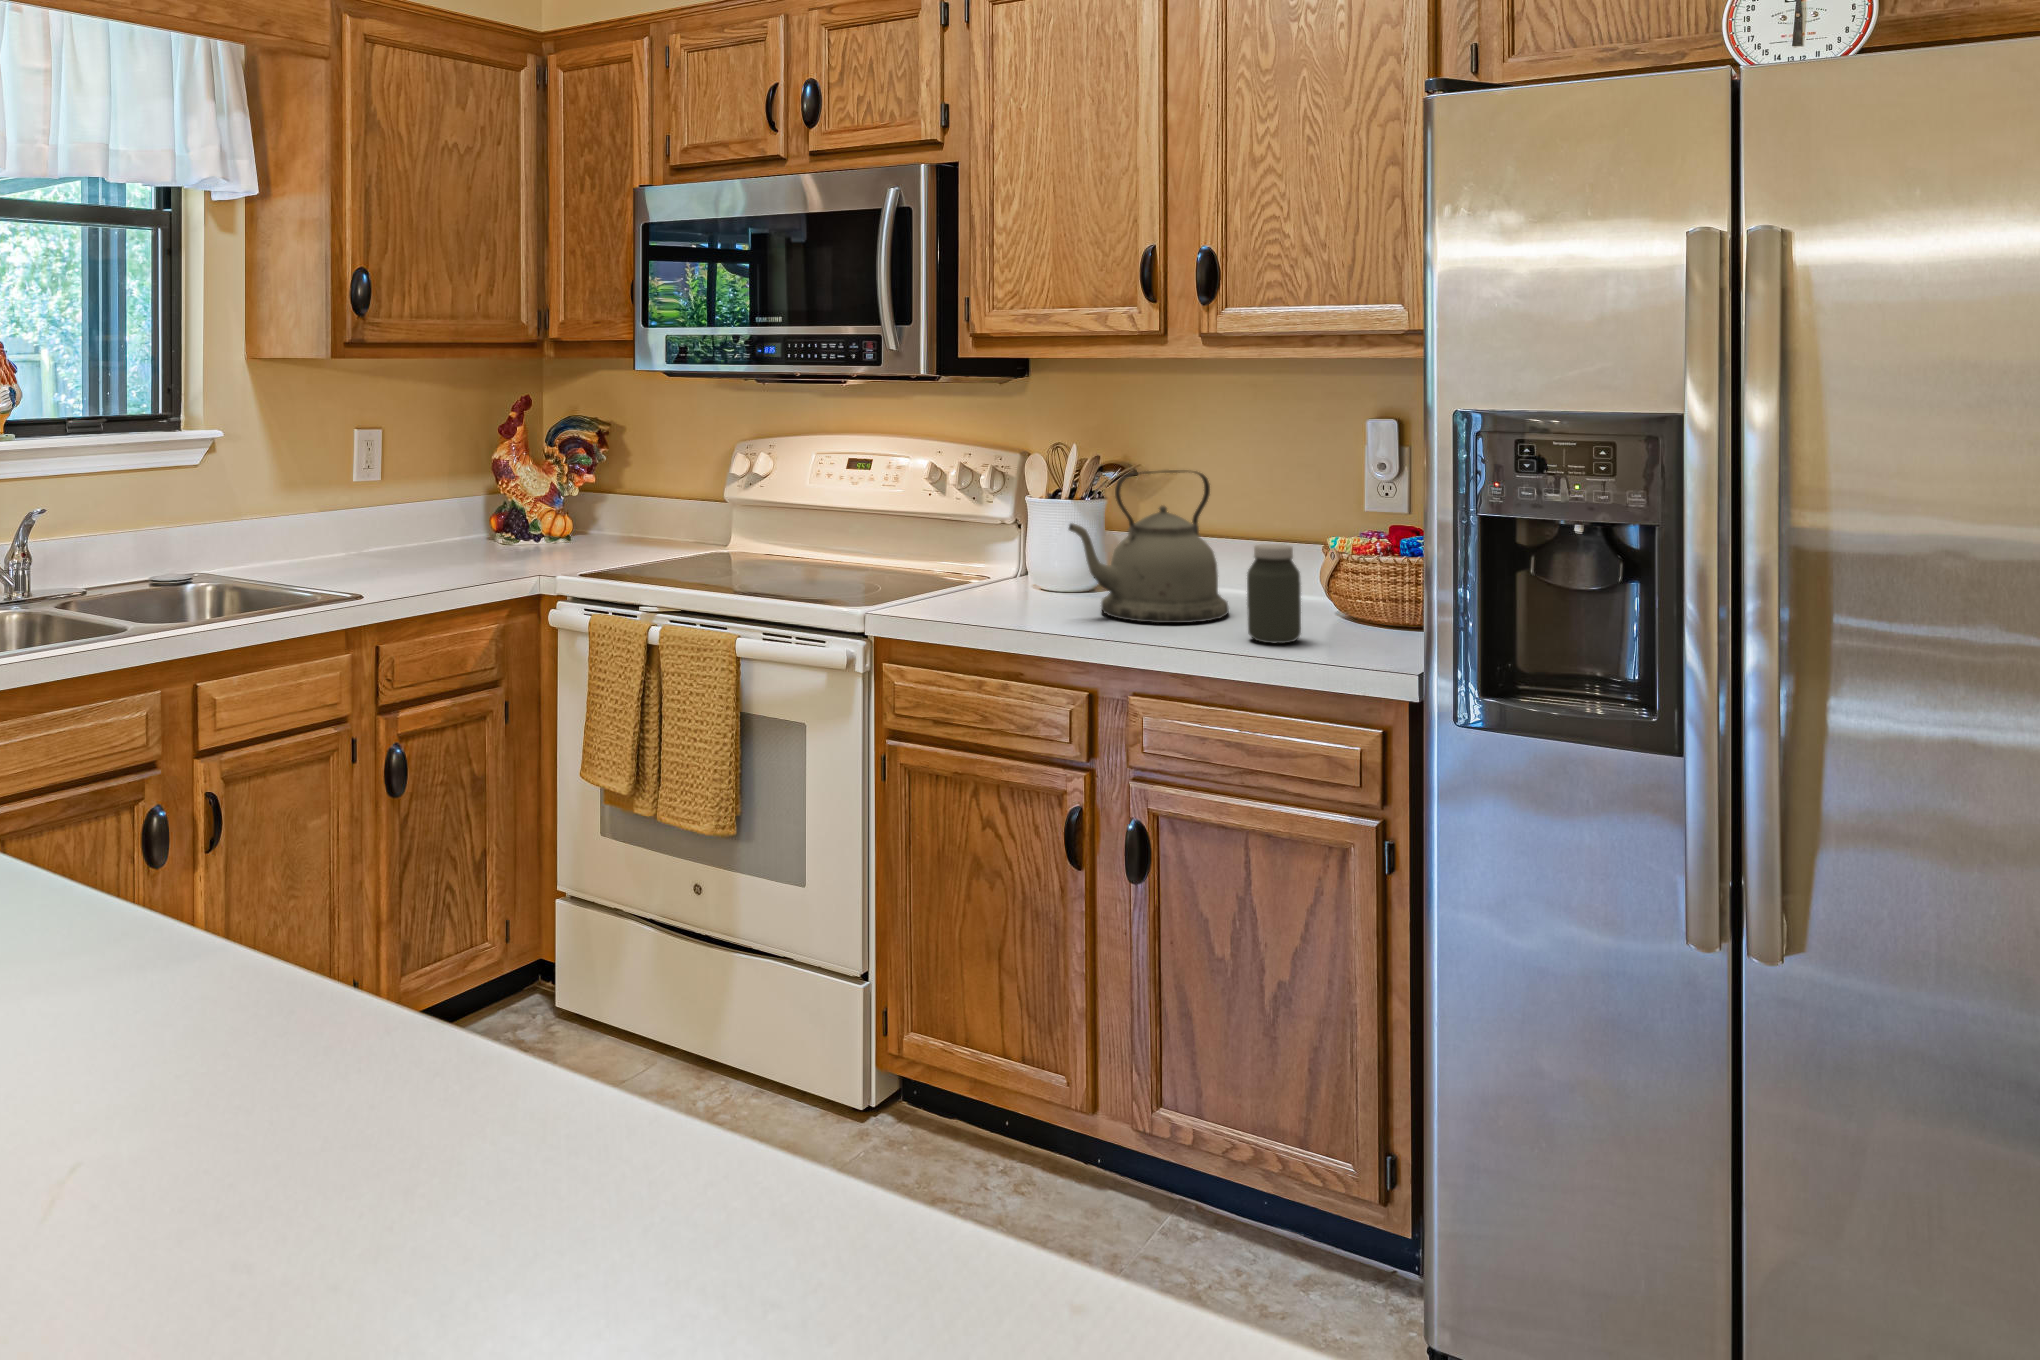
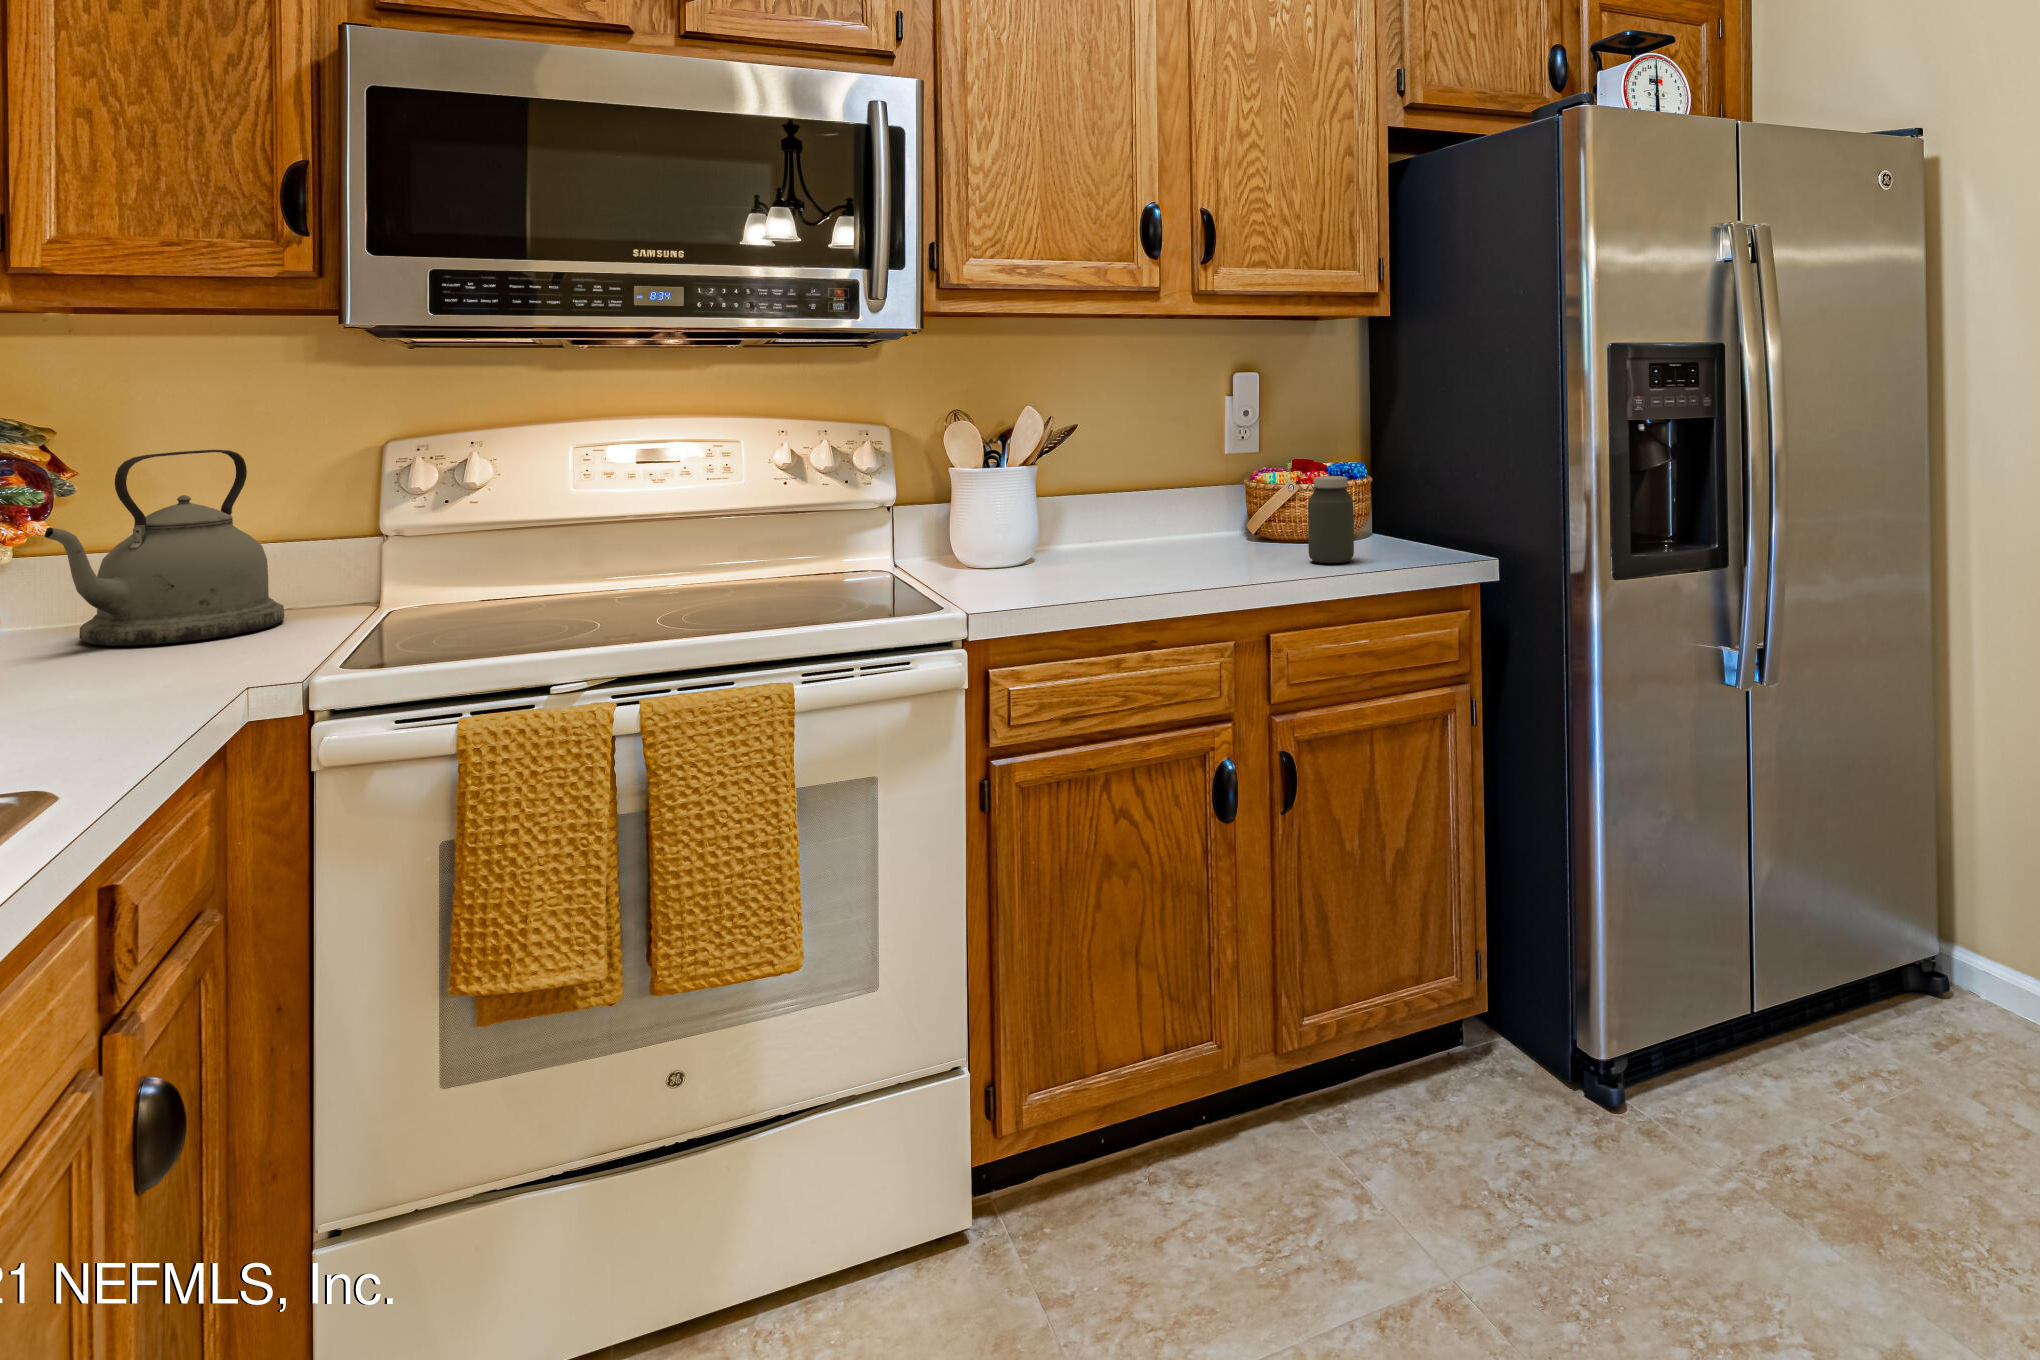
kettle: present [1069,470,1229,623] -> present [44,450,284,646]

